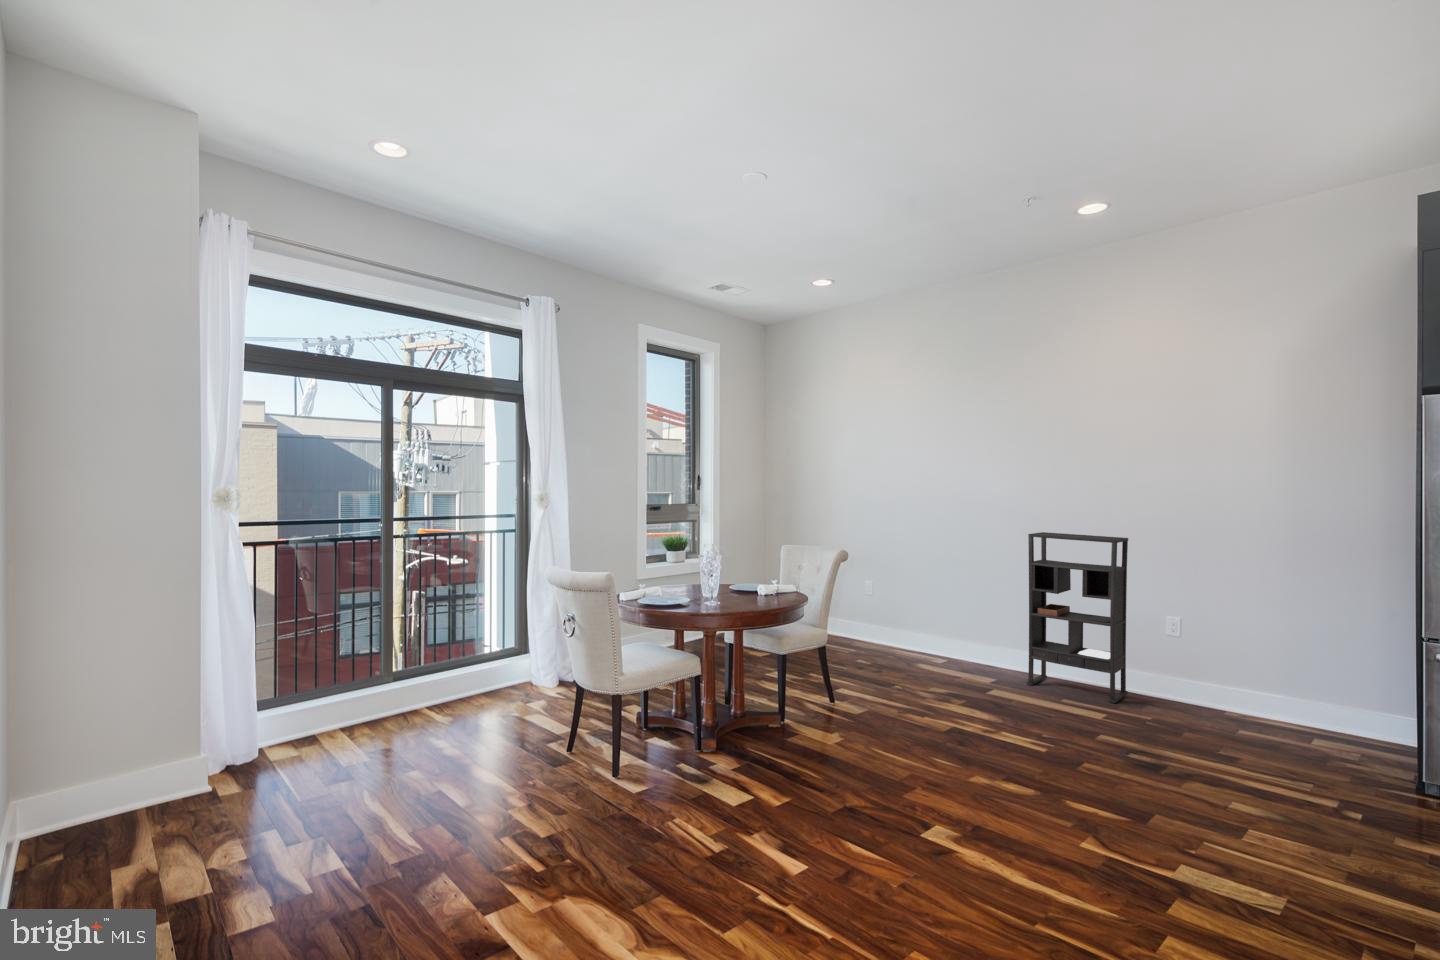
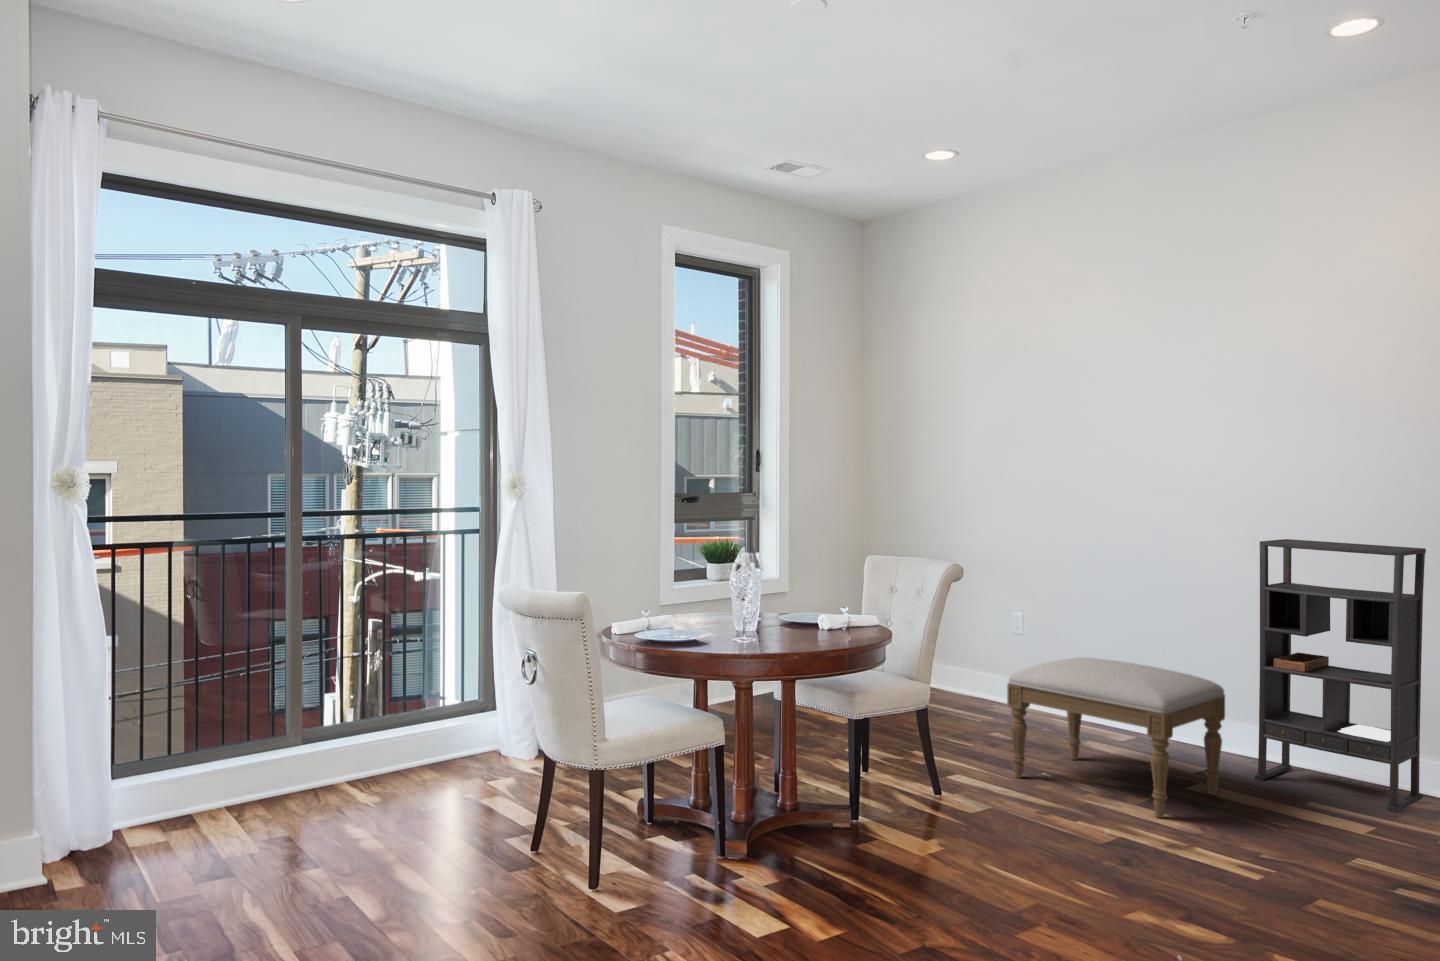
ottoman: none [874,610,1011,713] -> present [1007,657,1225,818]

